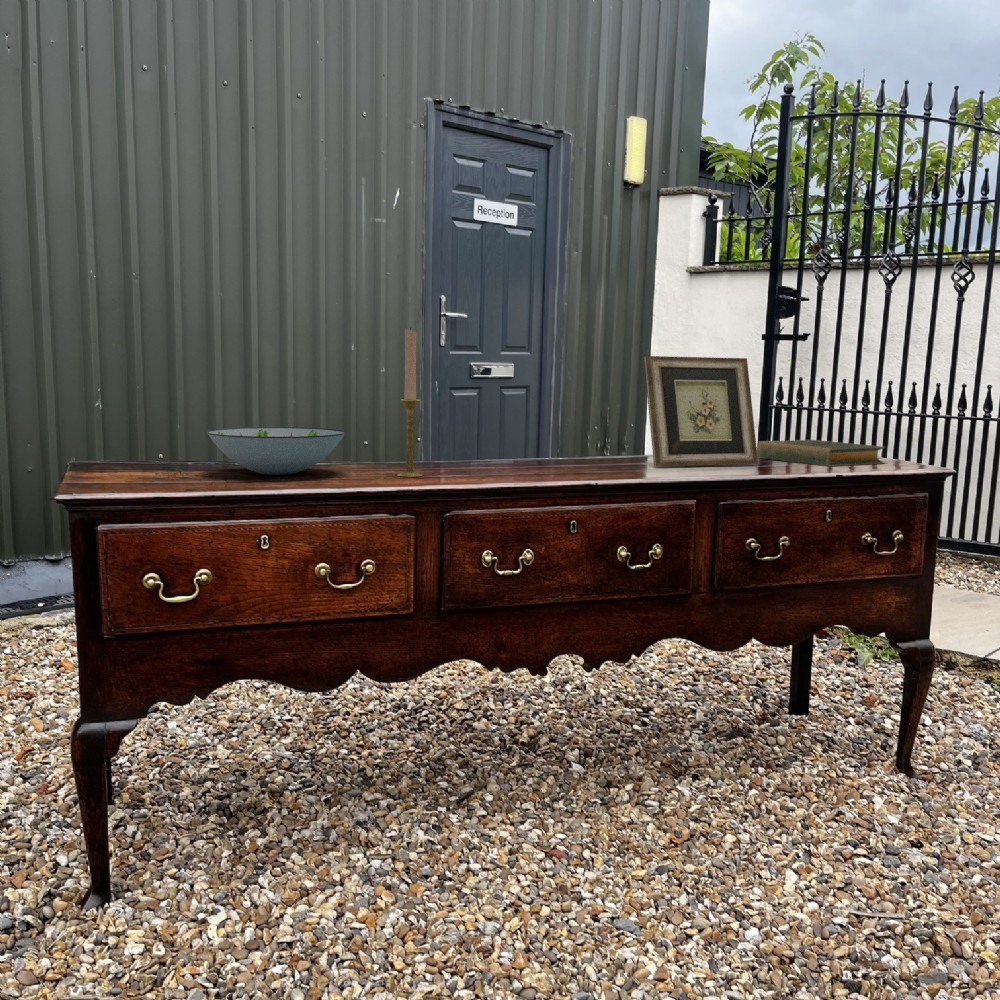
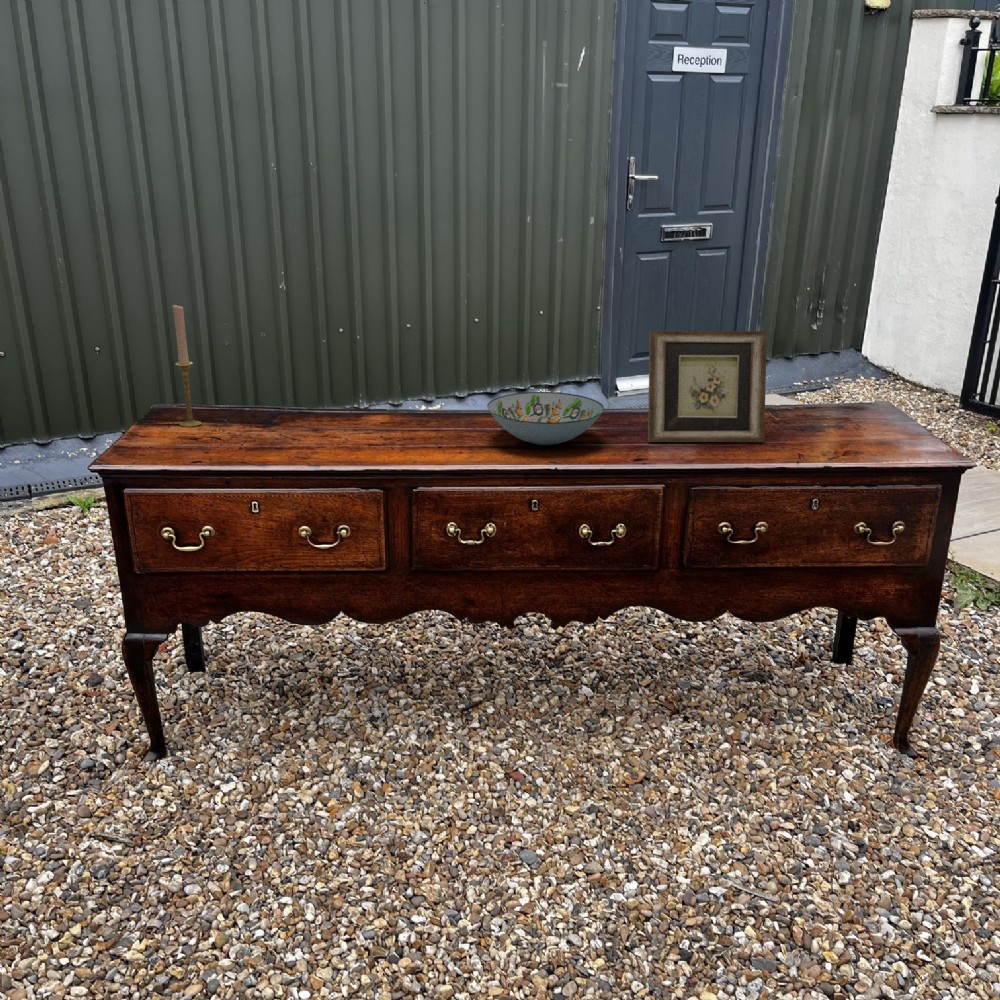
candlestick: present [398,328,422,477] -> present [173,305,201,427]
decorative bowl: present [207,427,346,475] -> present [487,392,604,445]
hardback book: present [757,440,885,466] -> none [793,402,924,449]

